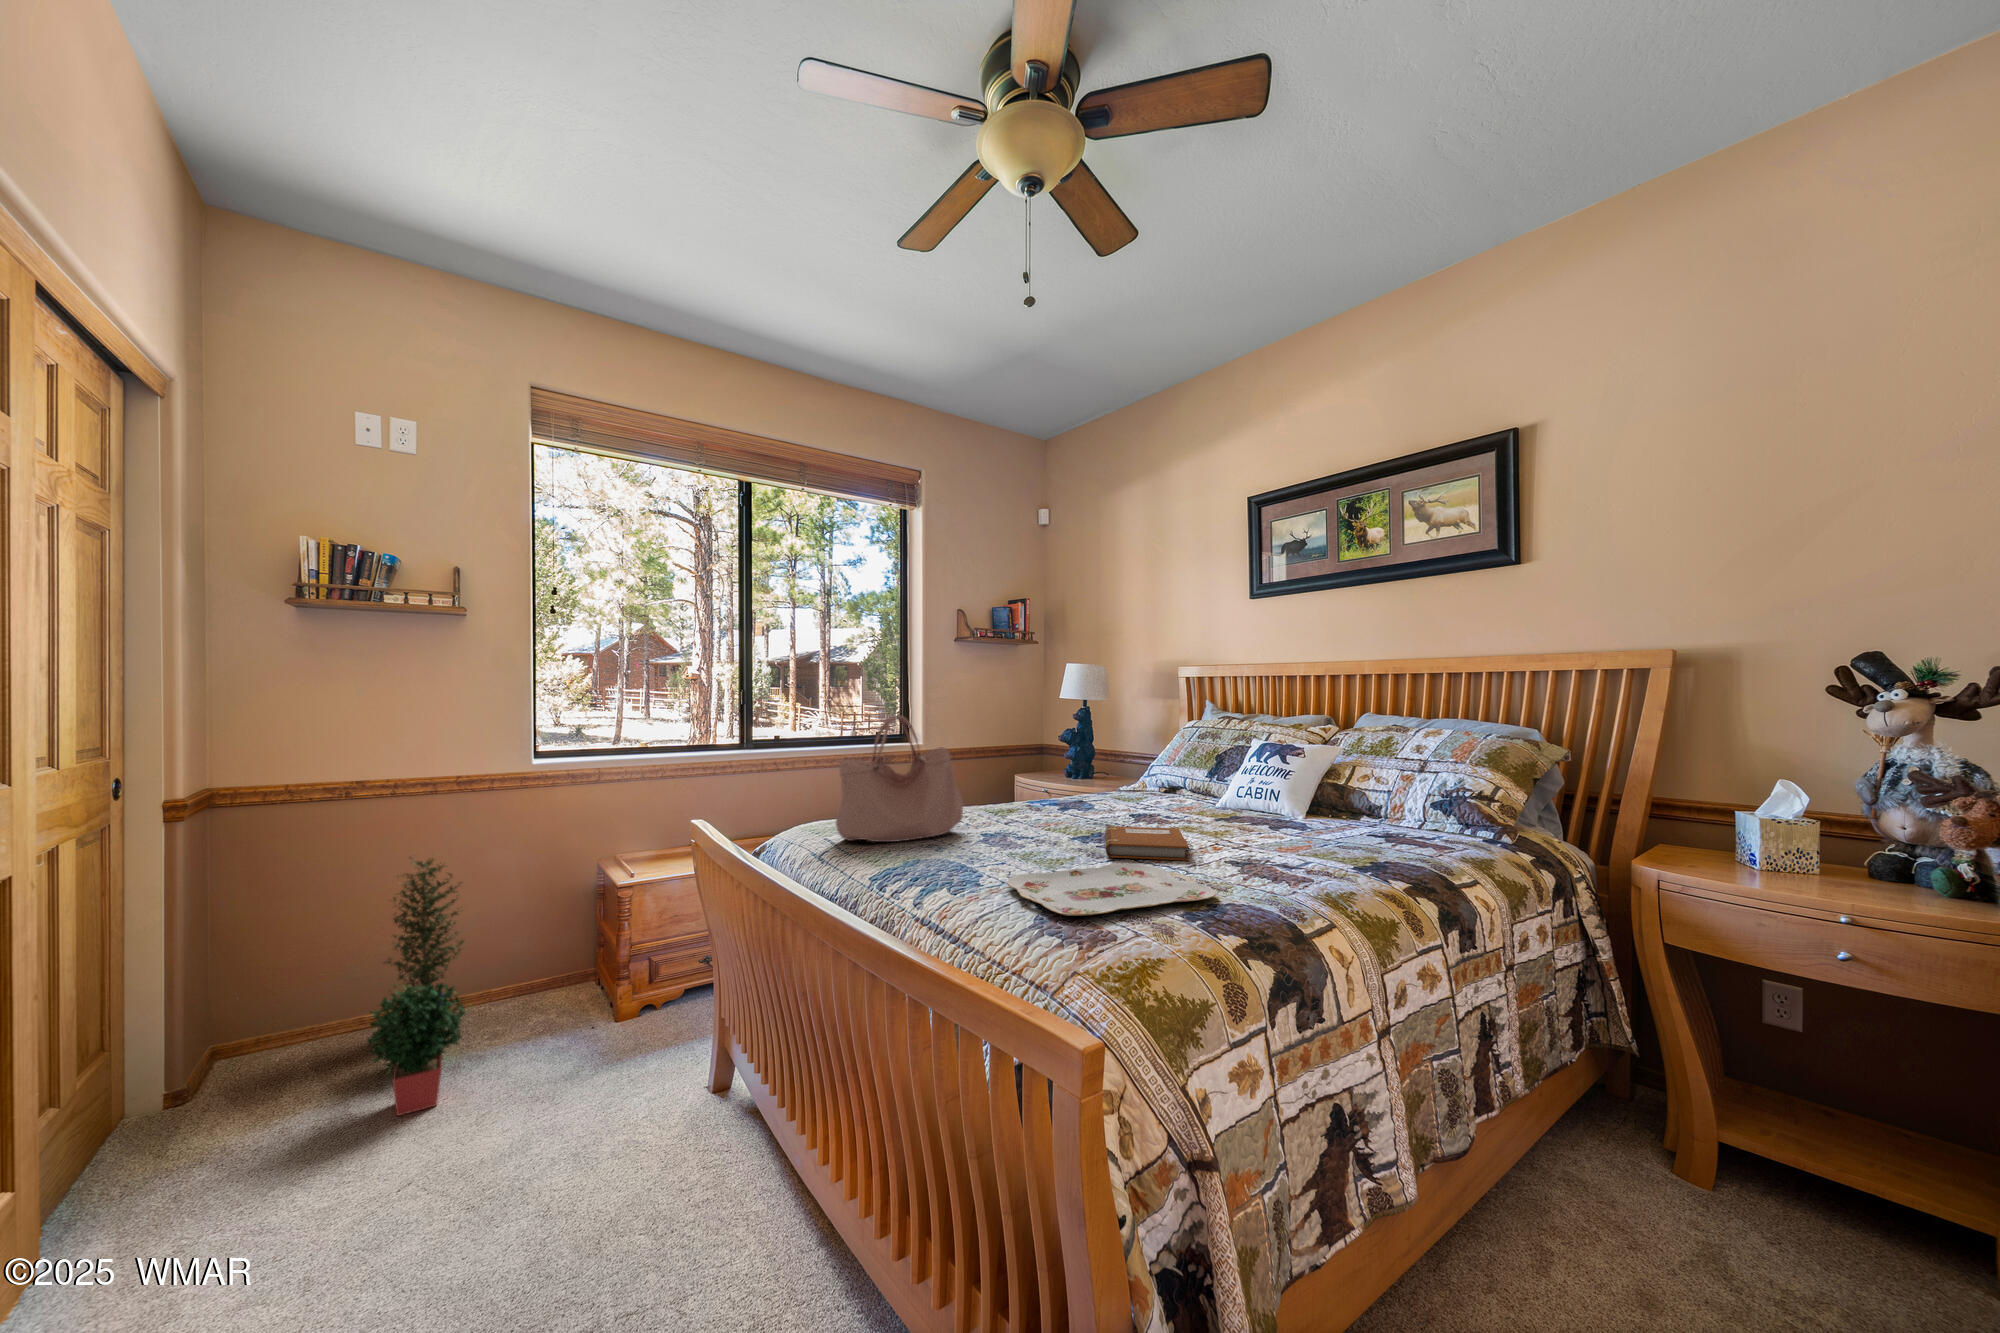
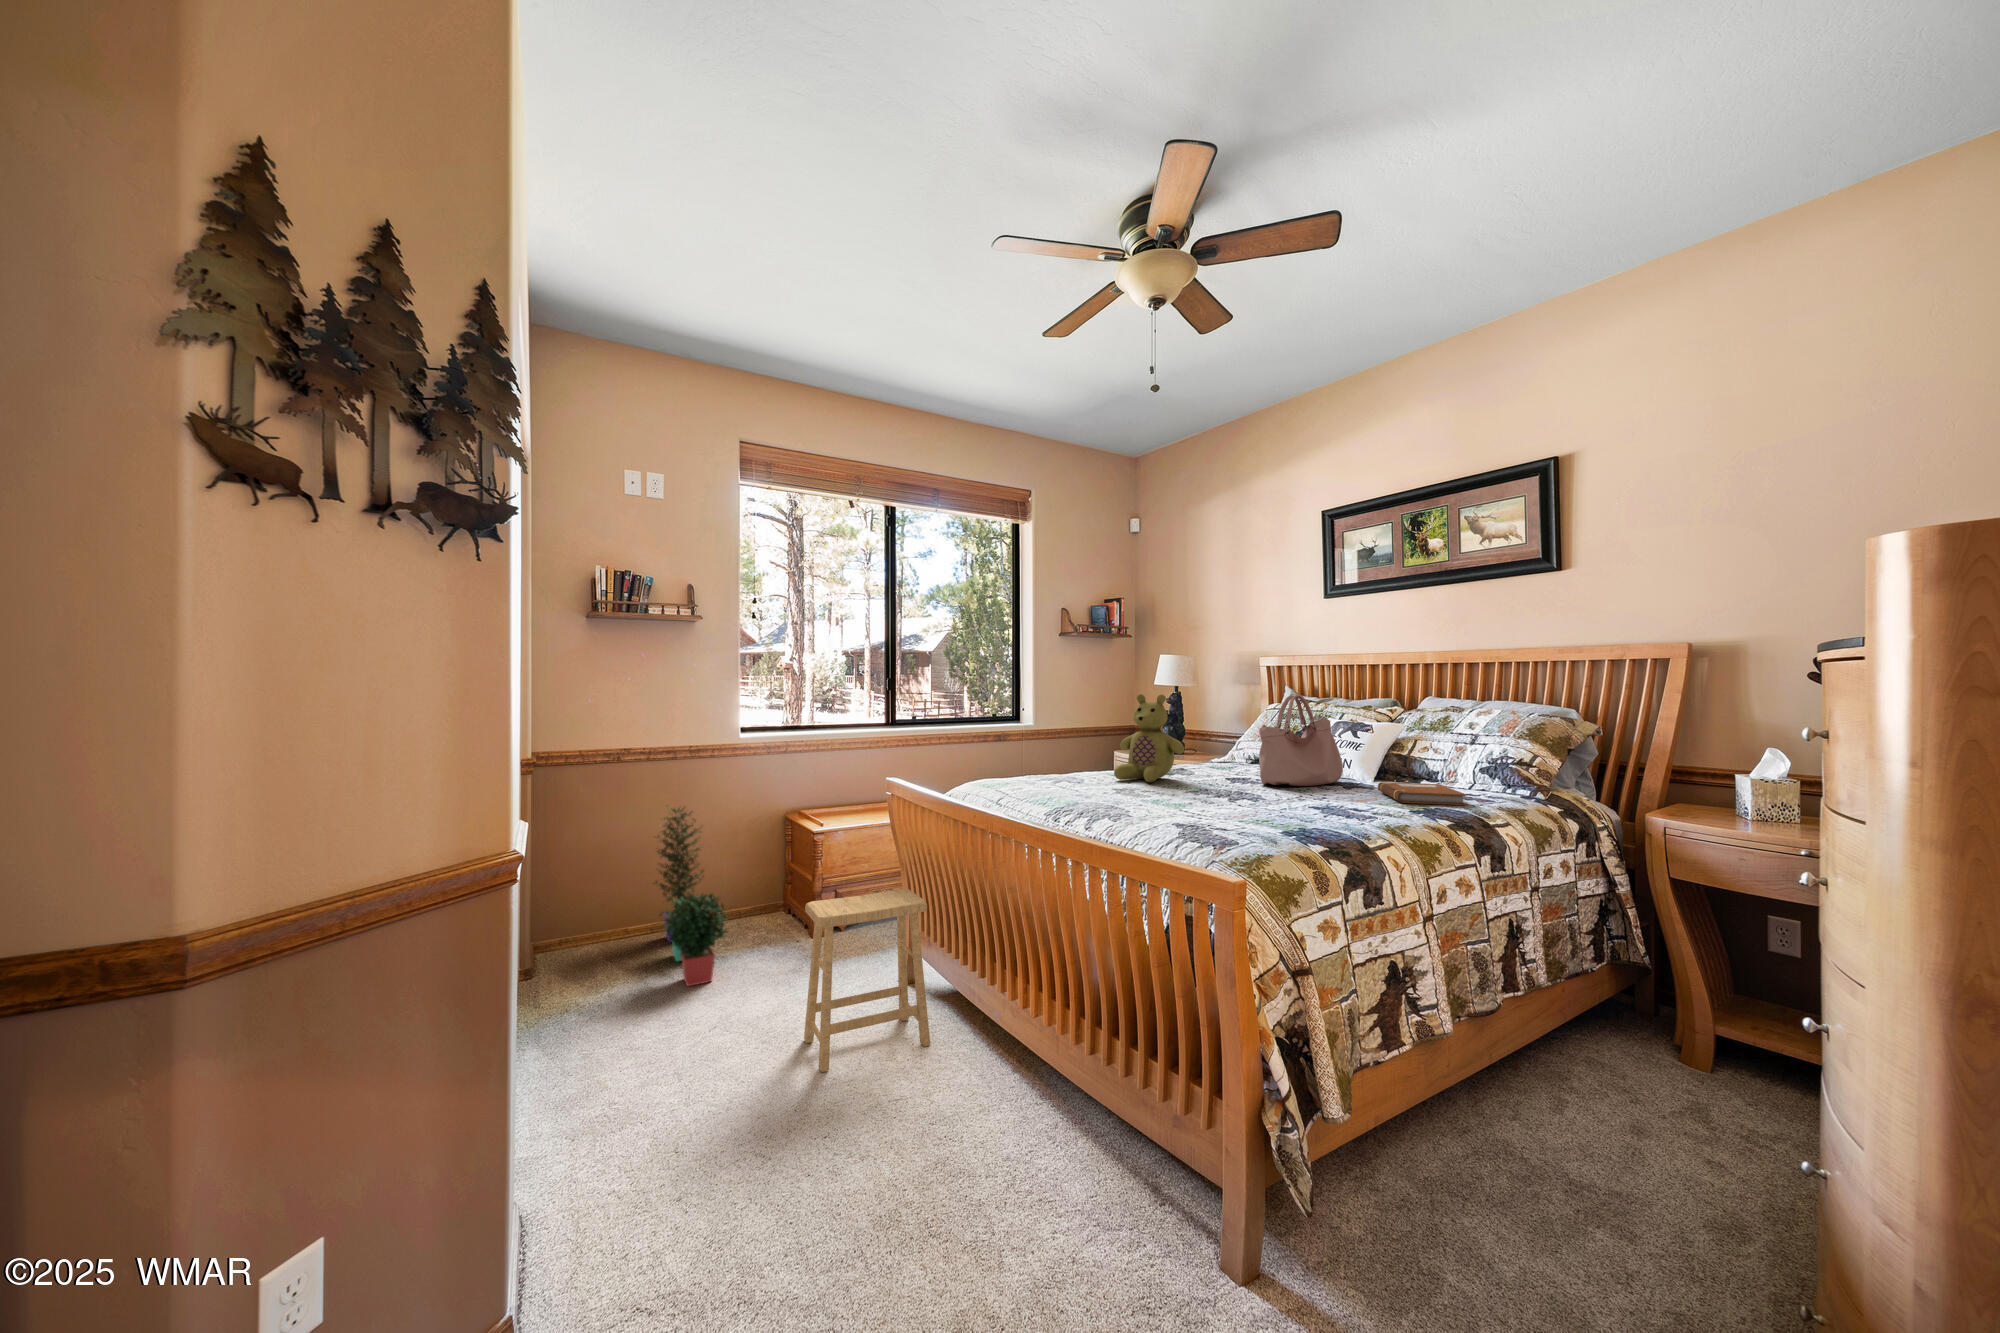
stuffed bear: none [990,710,1078,823] -> present [1114,694,1184,782]
handbag: present [836,716,963,842] -> present [1259,695,1343,786]
notebook: present [1105,826,1189,861] -> present [1378,782,1467,805]
serving tray: present [1007,864,1216,916] -> none [1148,805,1304,833]
footstool: none [528,980,711,1271] -> present [804,889,930,1072]

